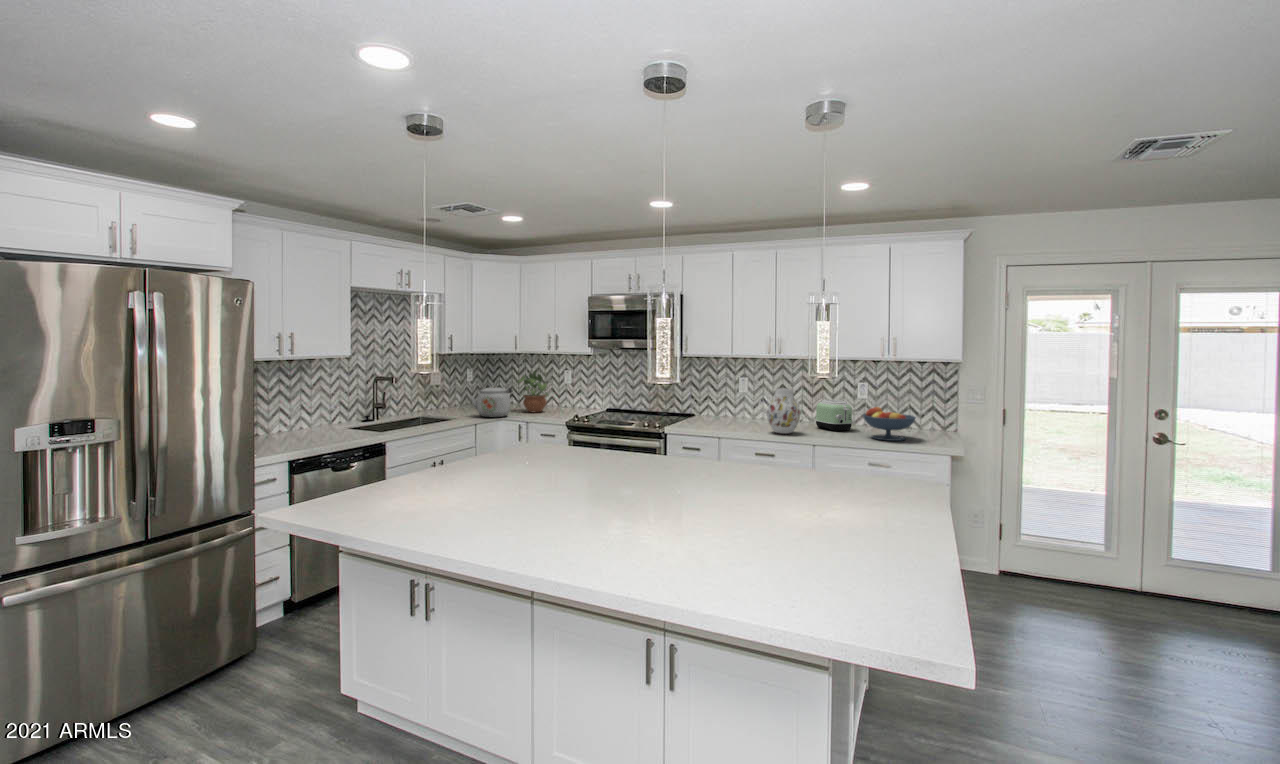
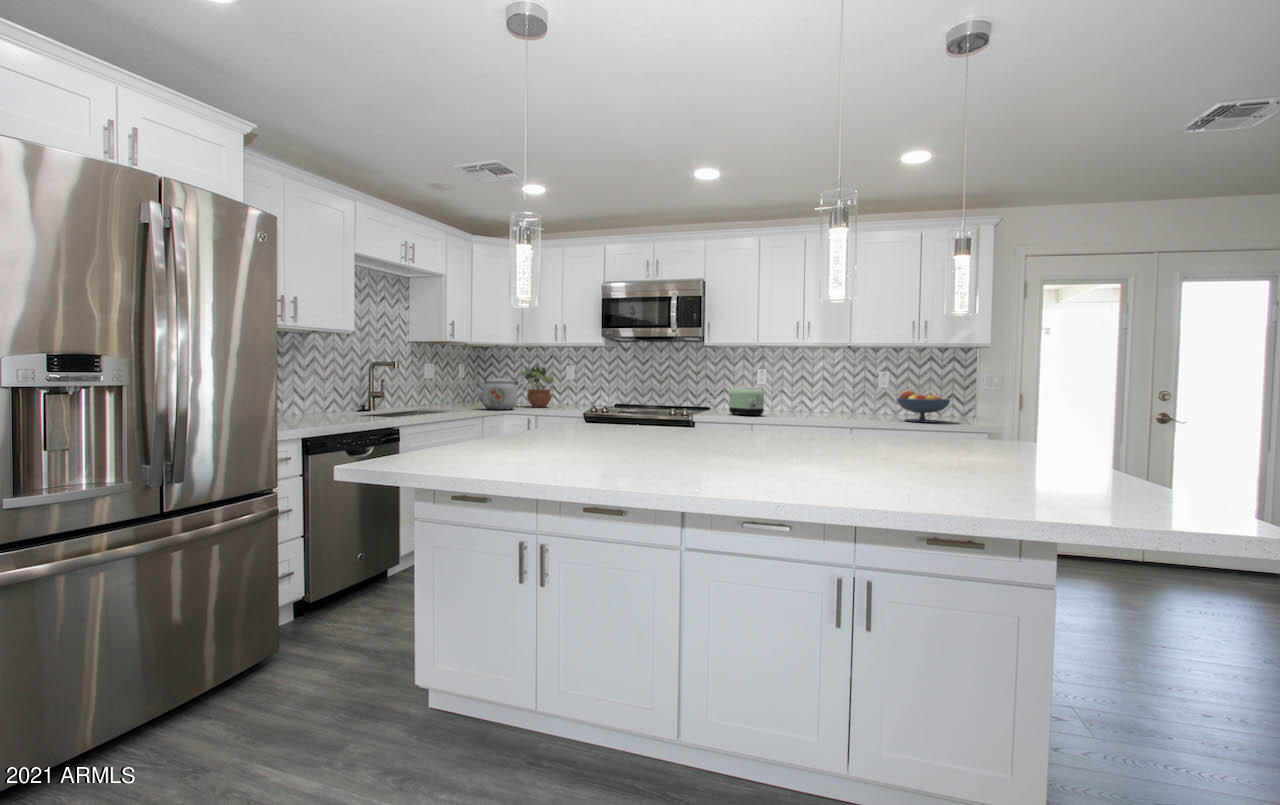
vase: present [767,388,801,434] -> none [800,374,835,419]
toaster: present [816,400,852,431] -> present [729,387,764,416]

